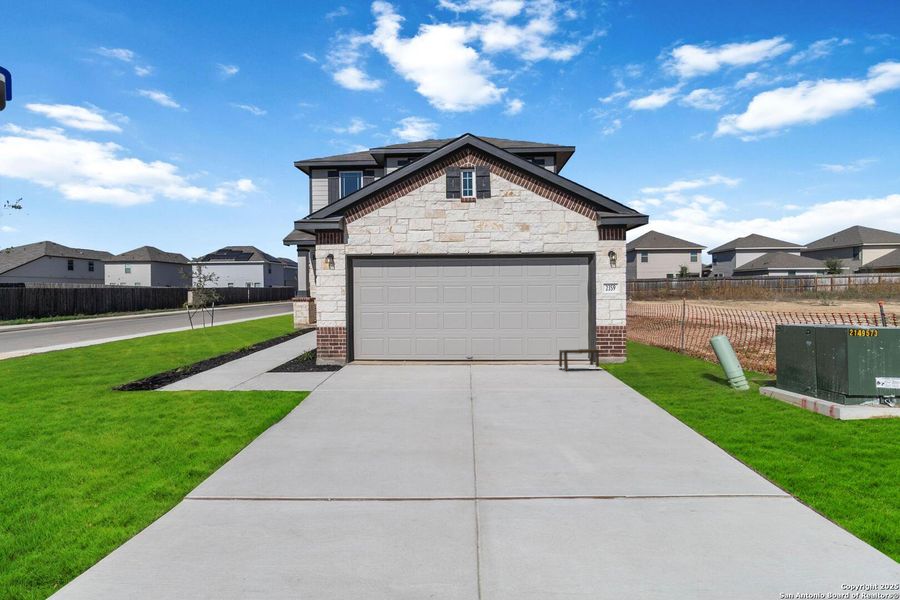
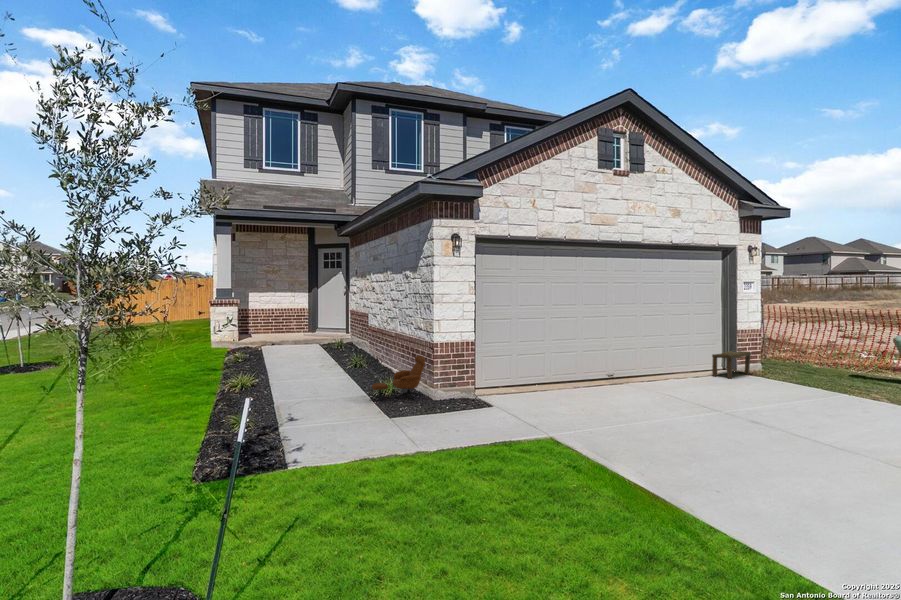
lounge chair: none [283,338,320,366] -> present [372,356,425,401]

